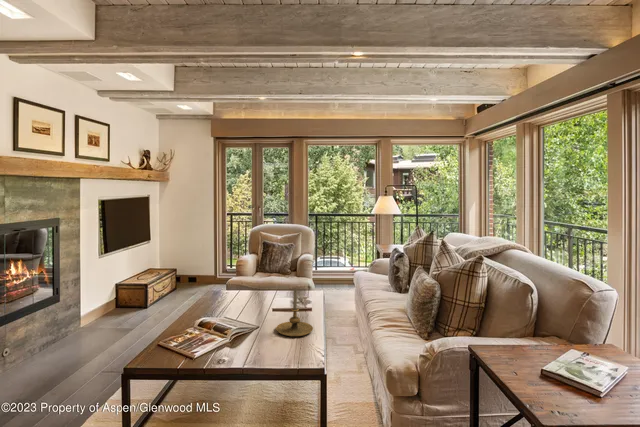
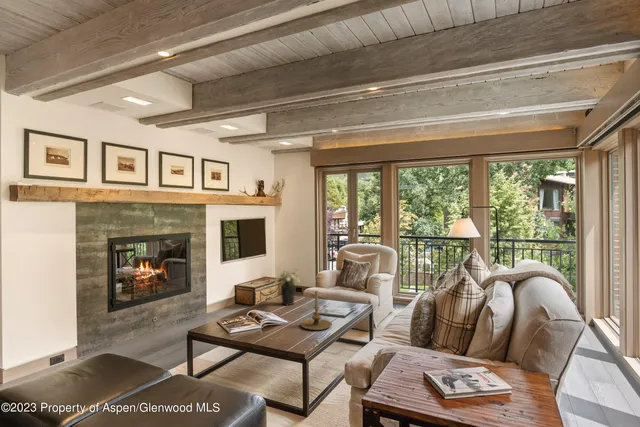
flower arrangement: none [215,262,252,307] -> present [274,270,299,305]

